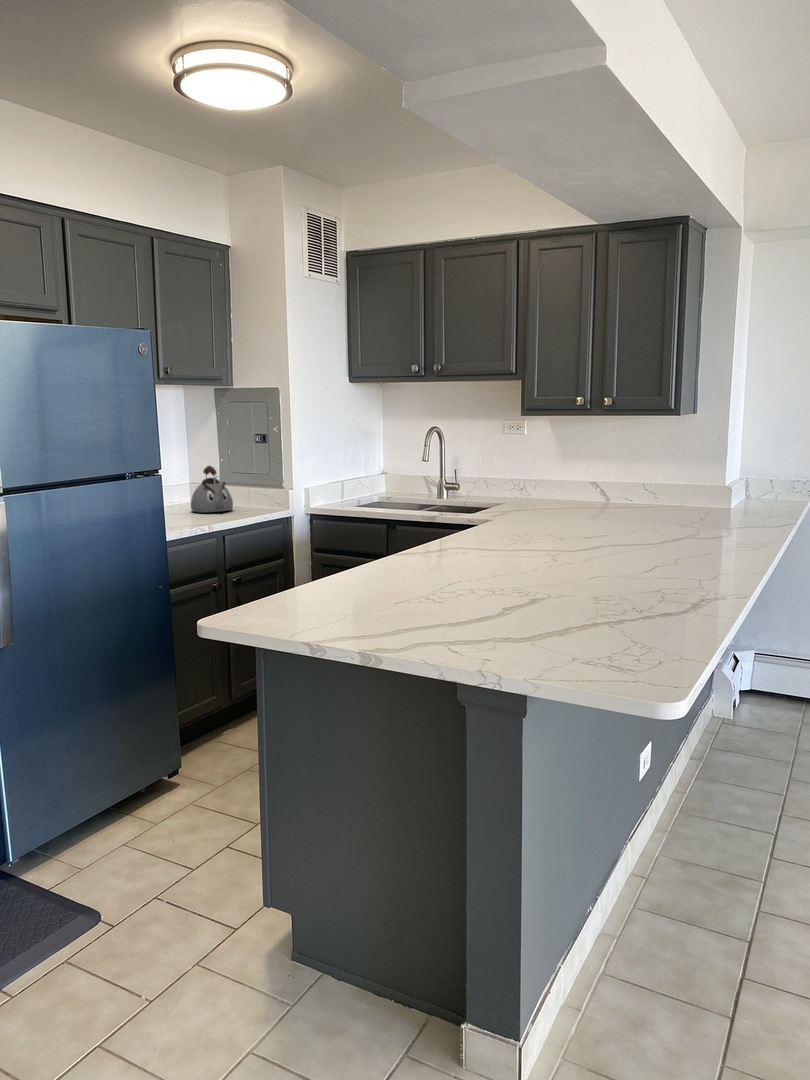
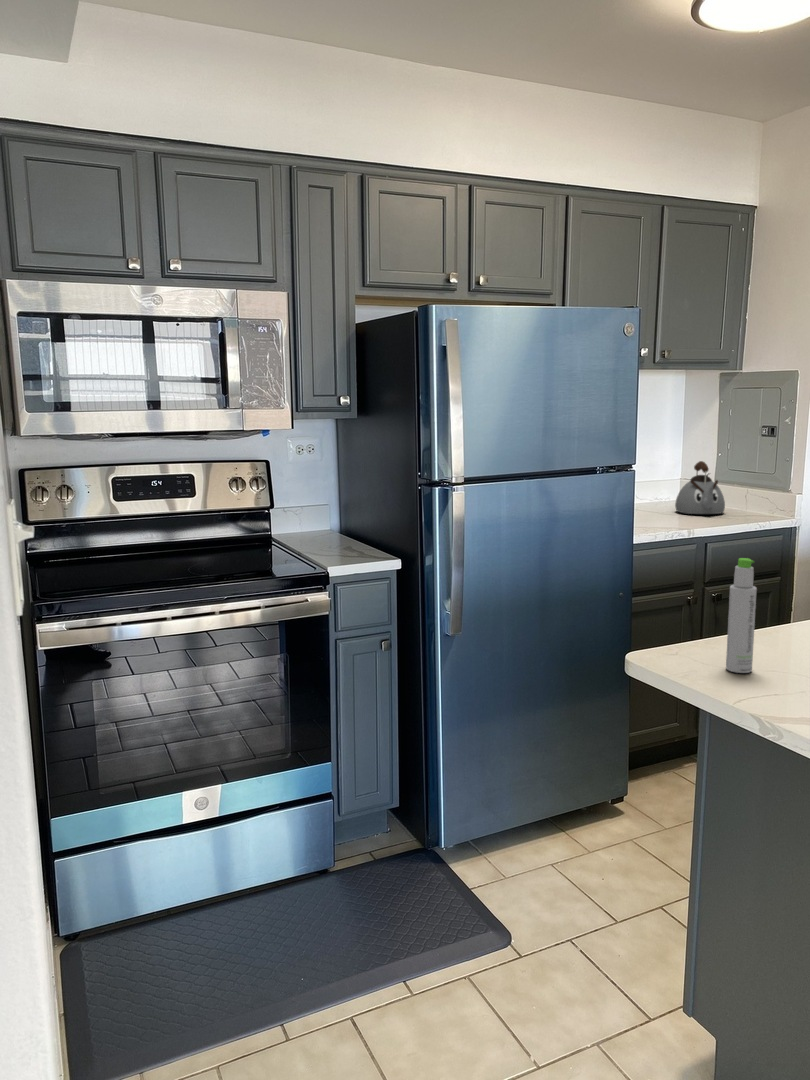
bottle: none [271,532,293,620] -> present [726,558,757,673]

